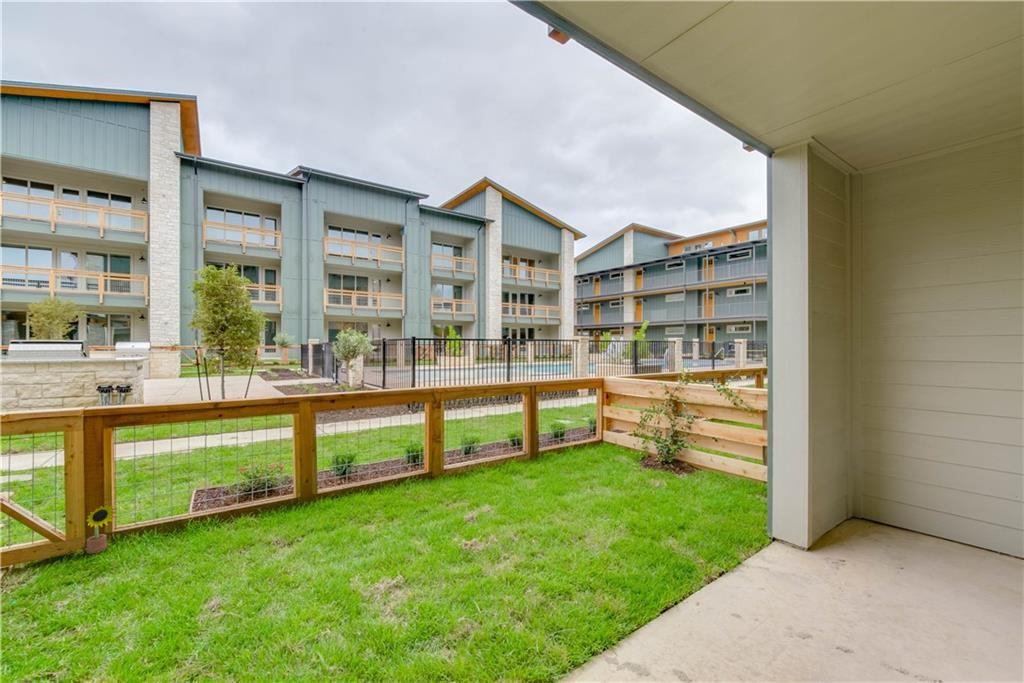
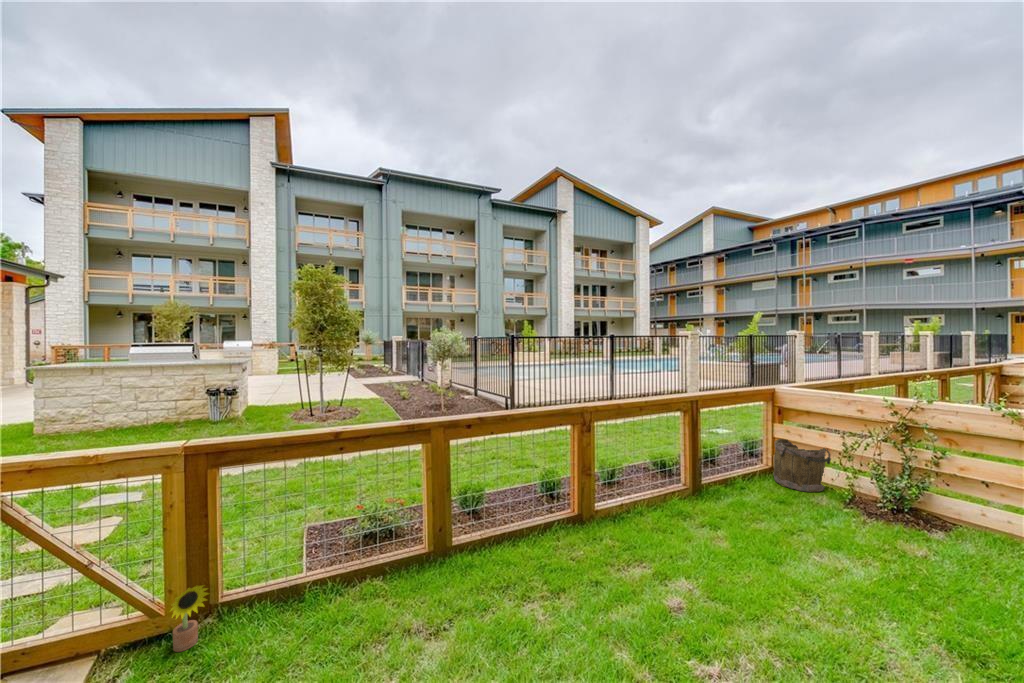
bucket: none [595,416,631,454] -> present [773,439,831,492]

